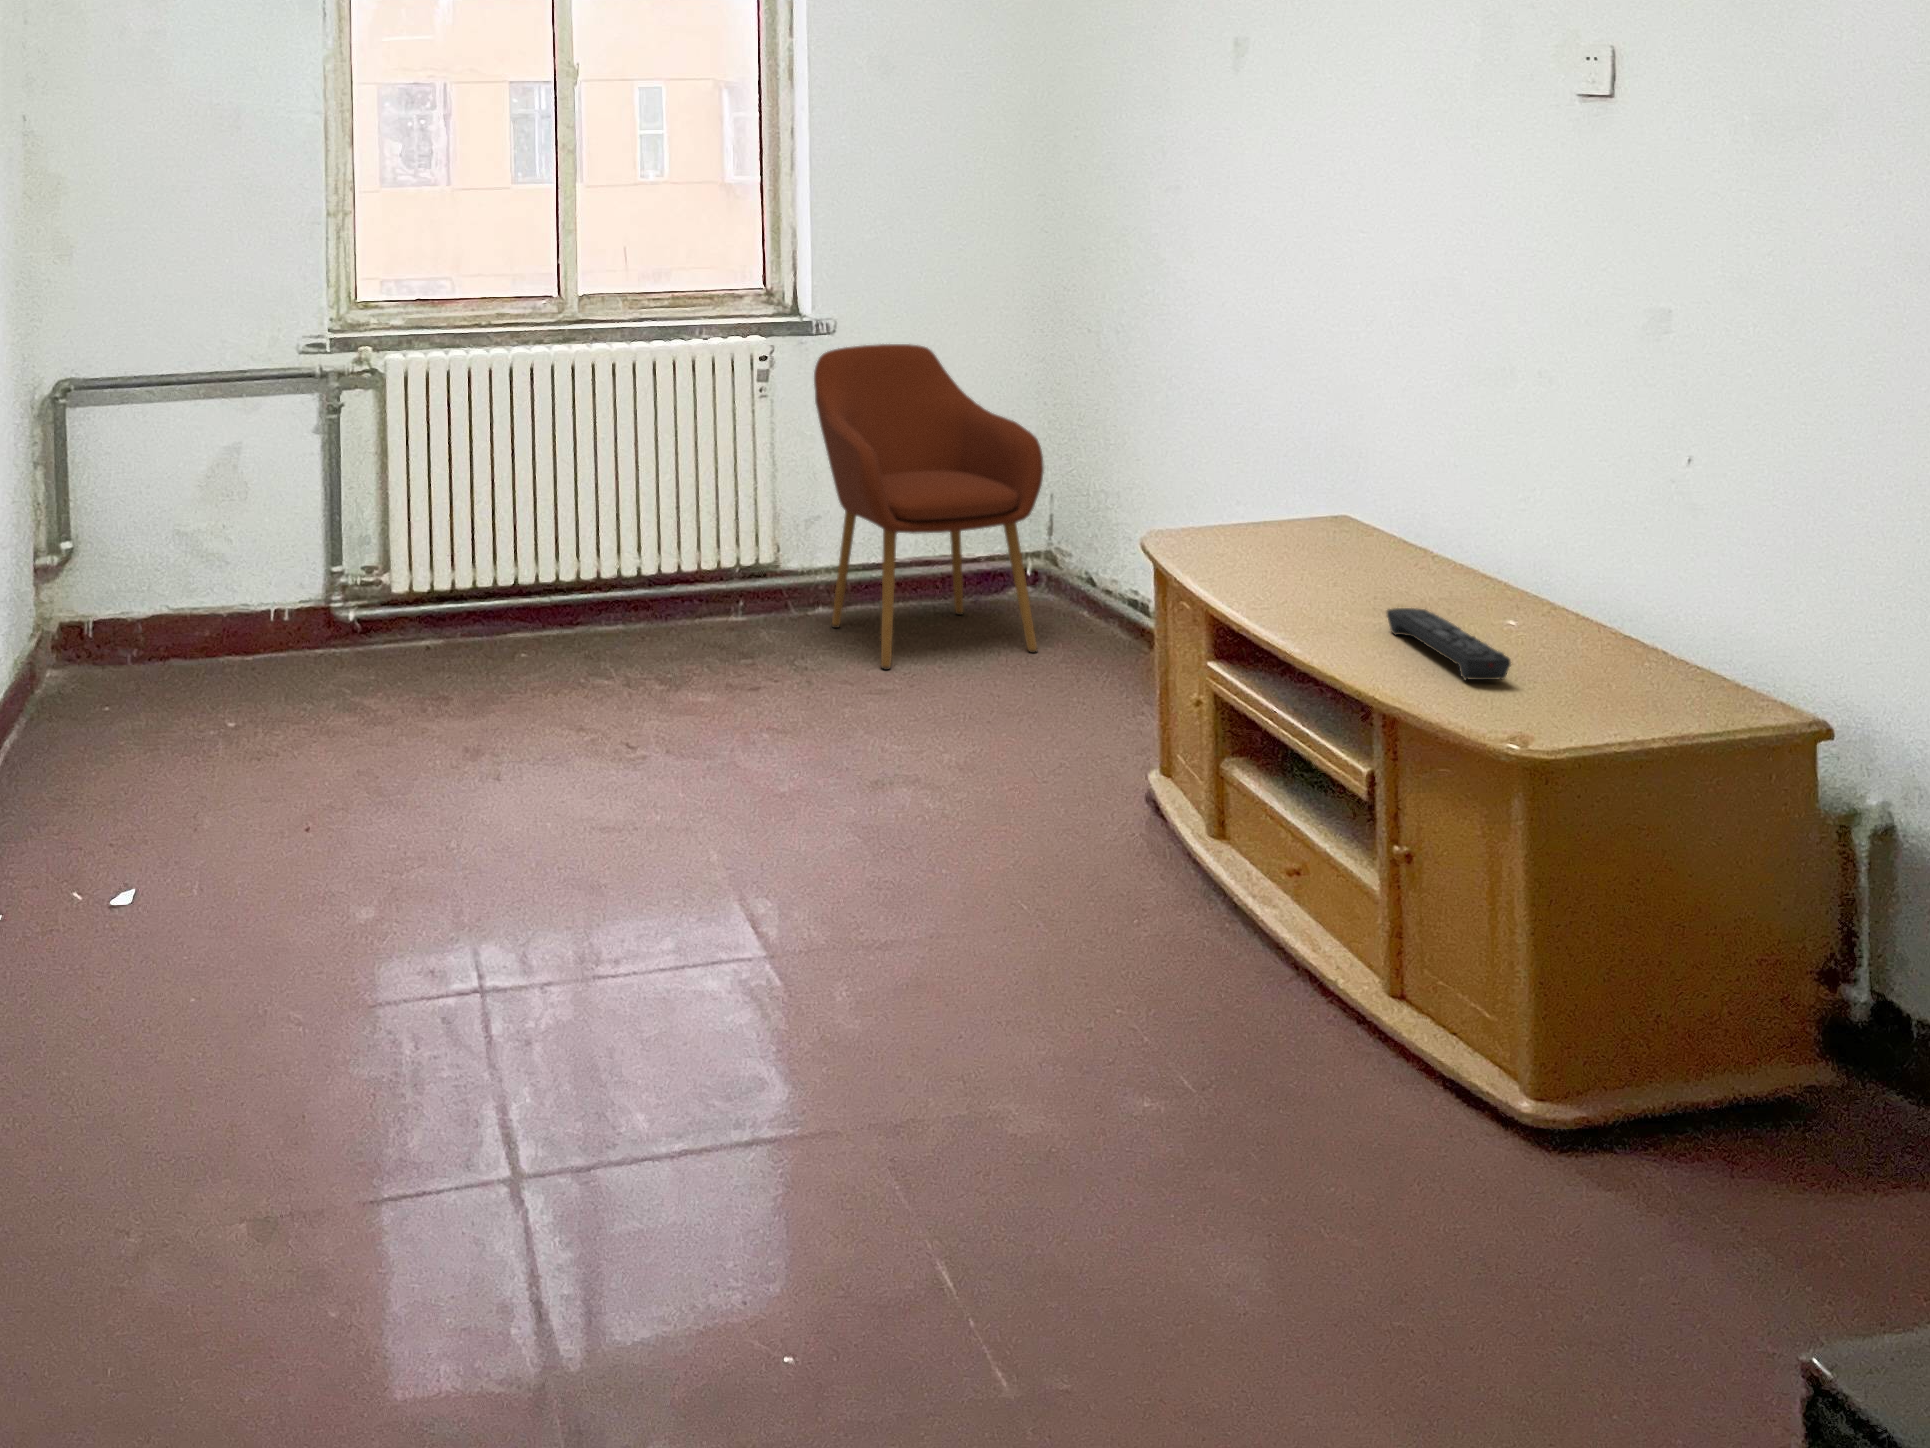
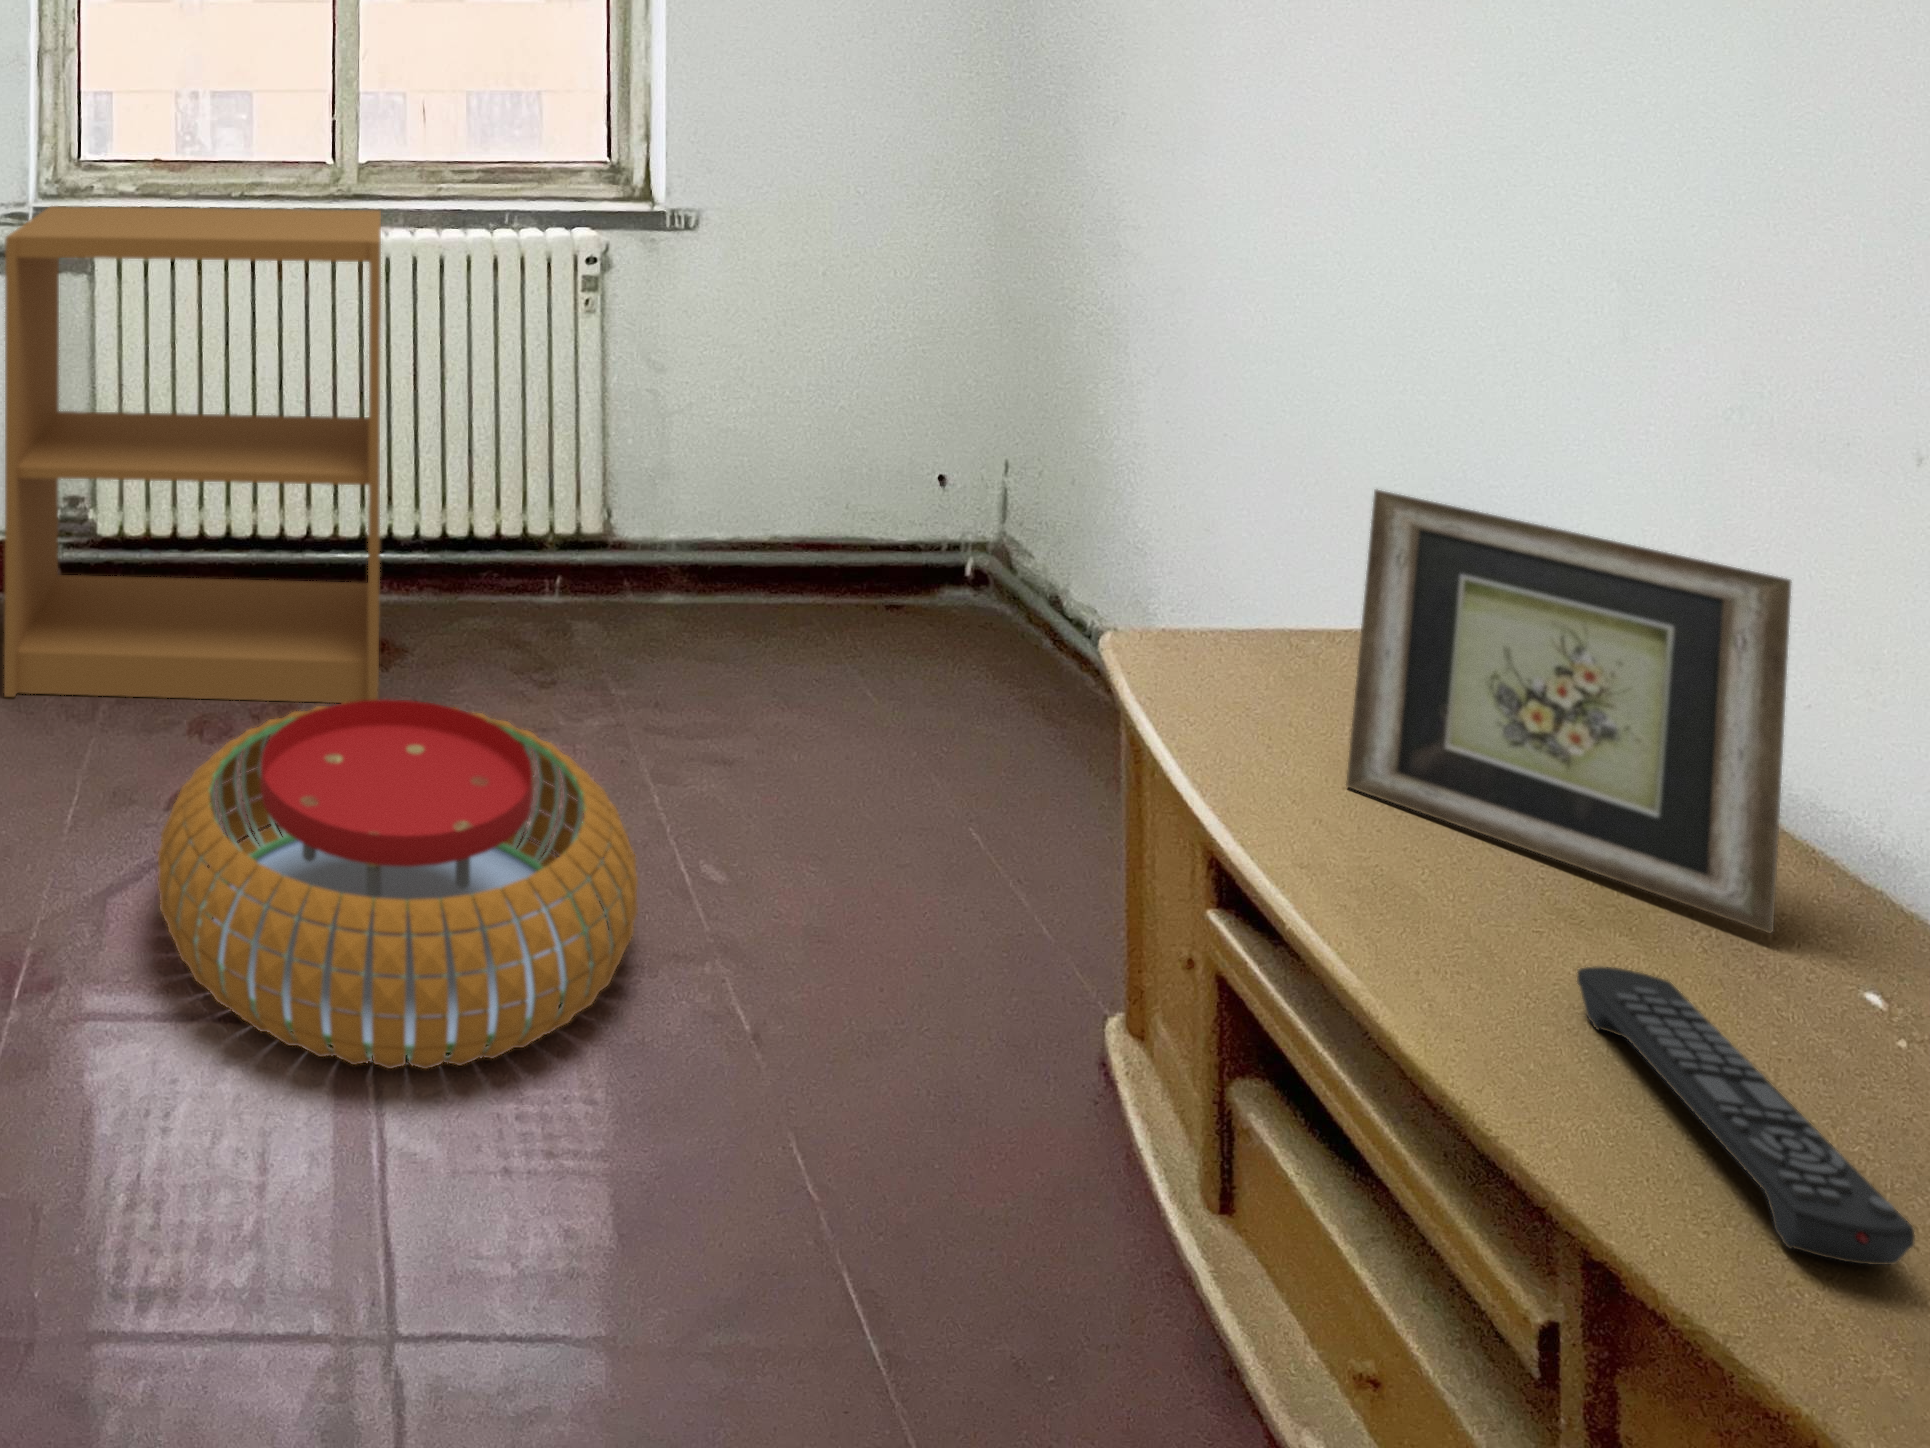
bookshelf: none [349,326,639,707] -> present [4,206,381,704]
armchair: present [814,344,1044,670] -> none [661,250,980,722]
picture frame: none [1280,410,1480,600] -> present [1346,489,1792,933]
pouf: none [541,647,867,848] -> present [157,699,638,1069]

